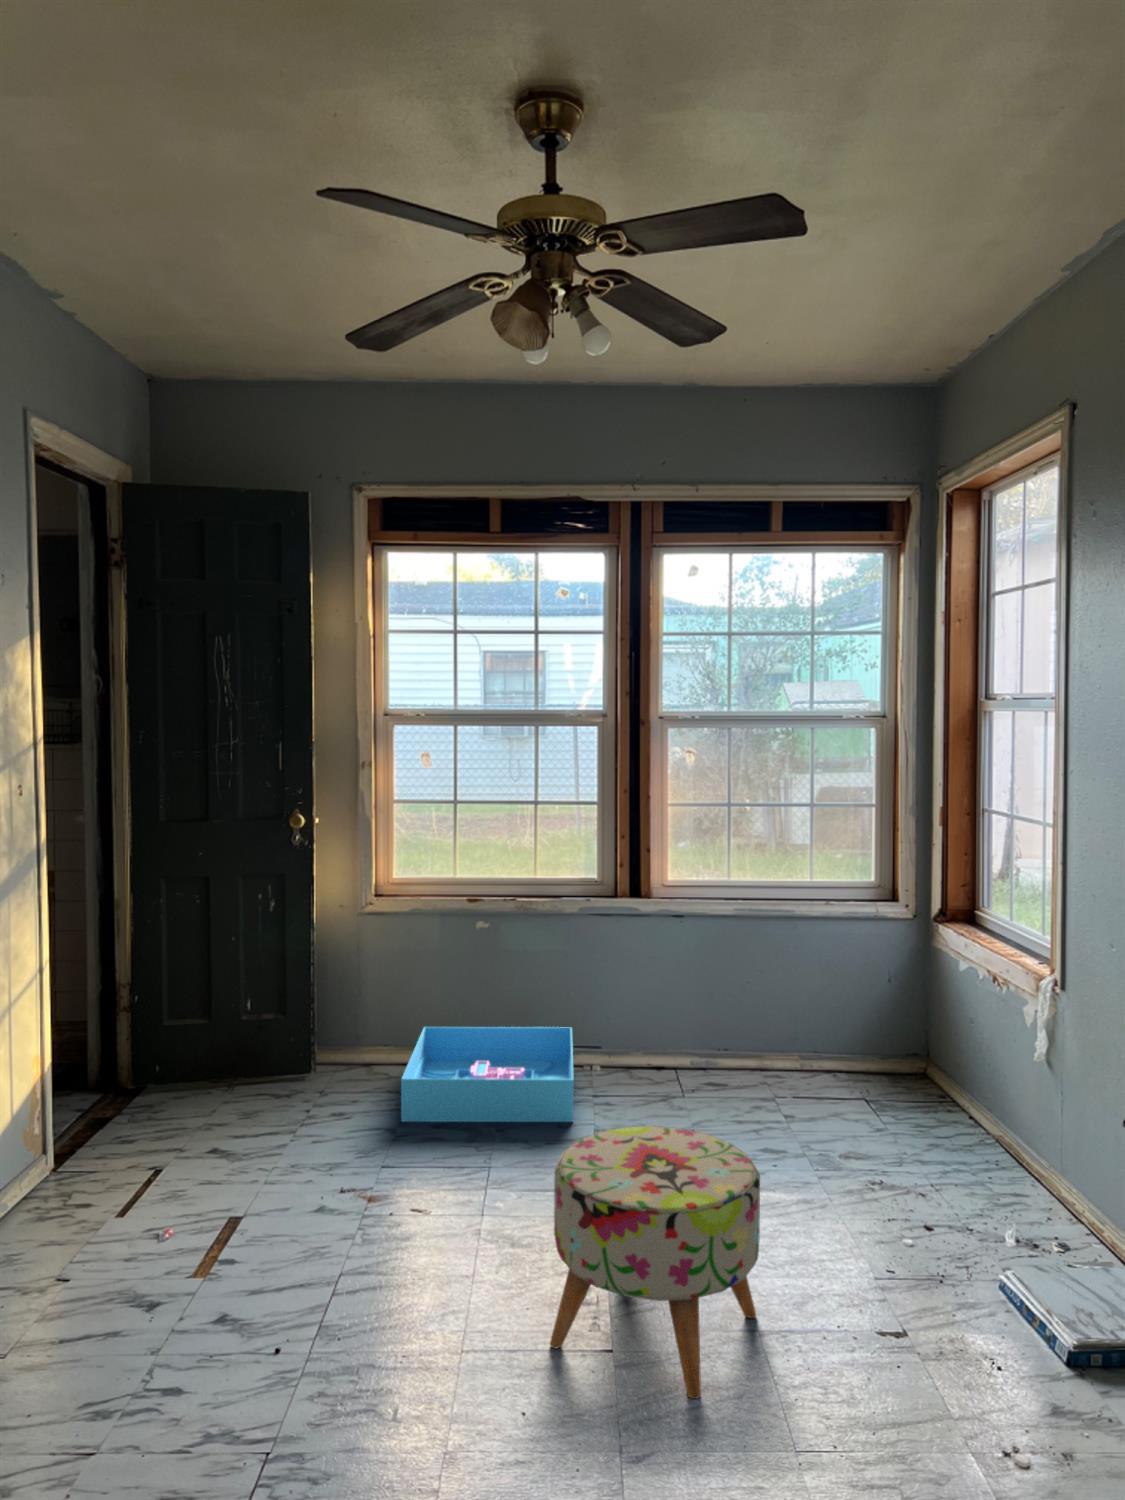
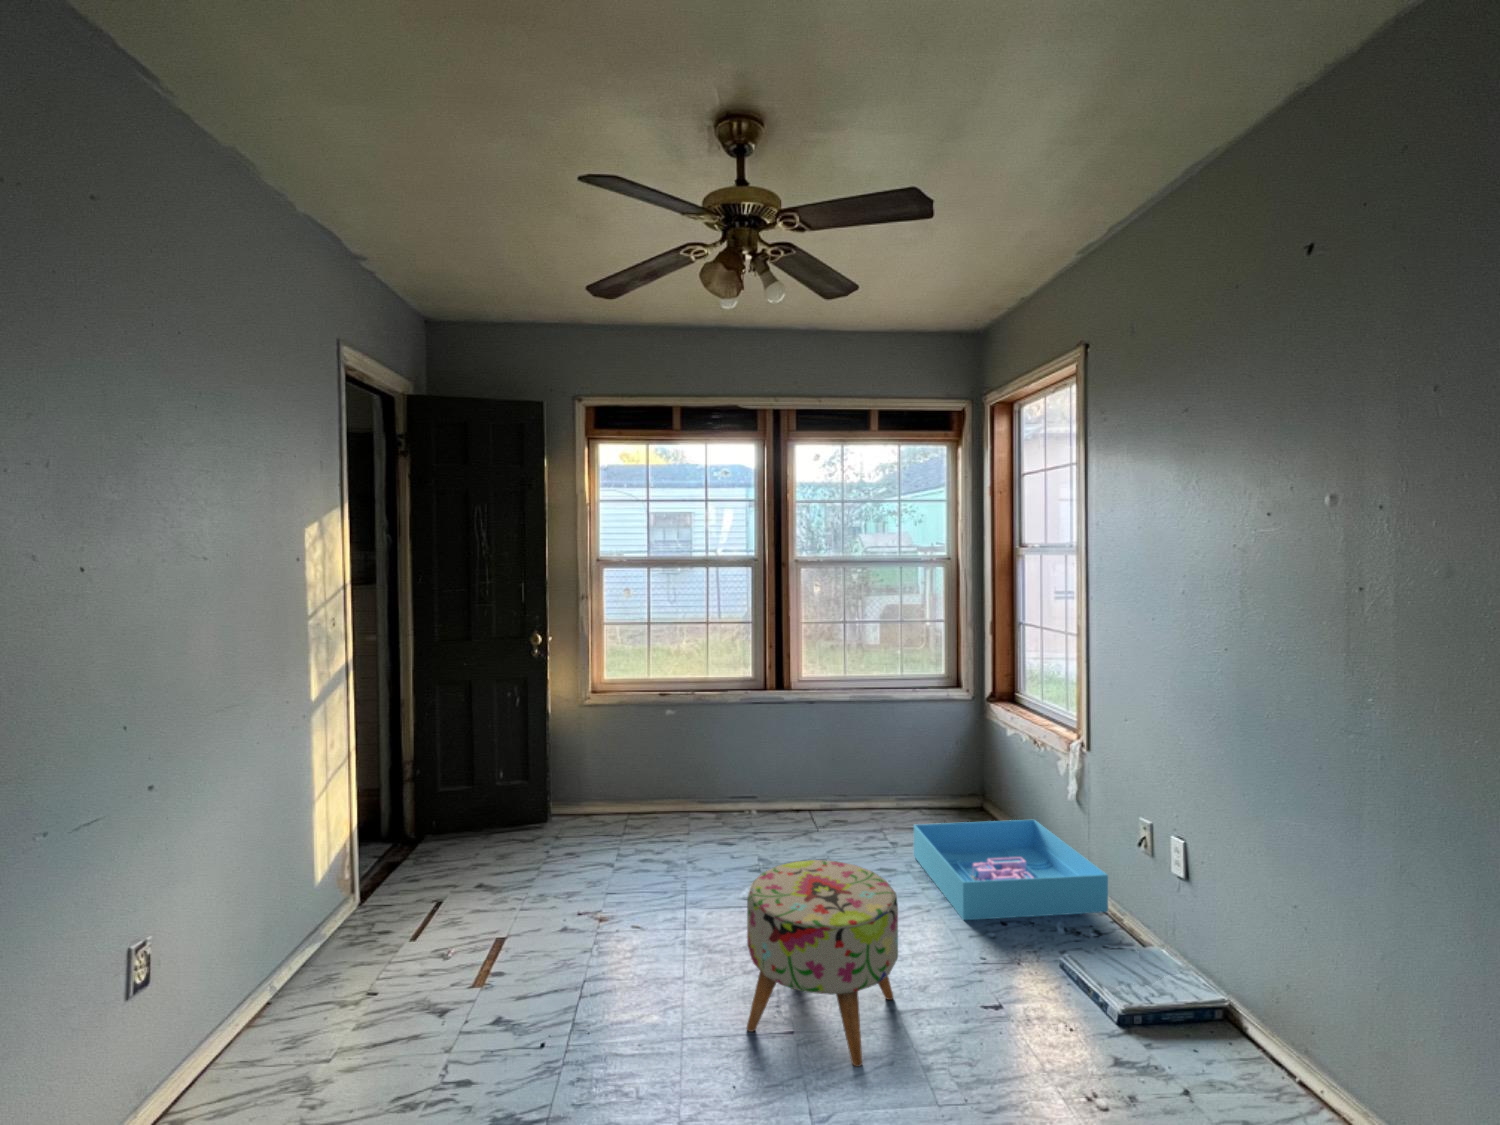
storage bin: present [401,1027,574,1122] -> present [914,820,1108,920]

